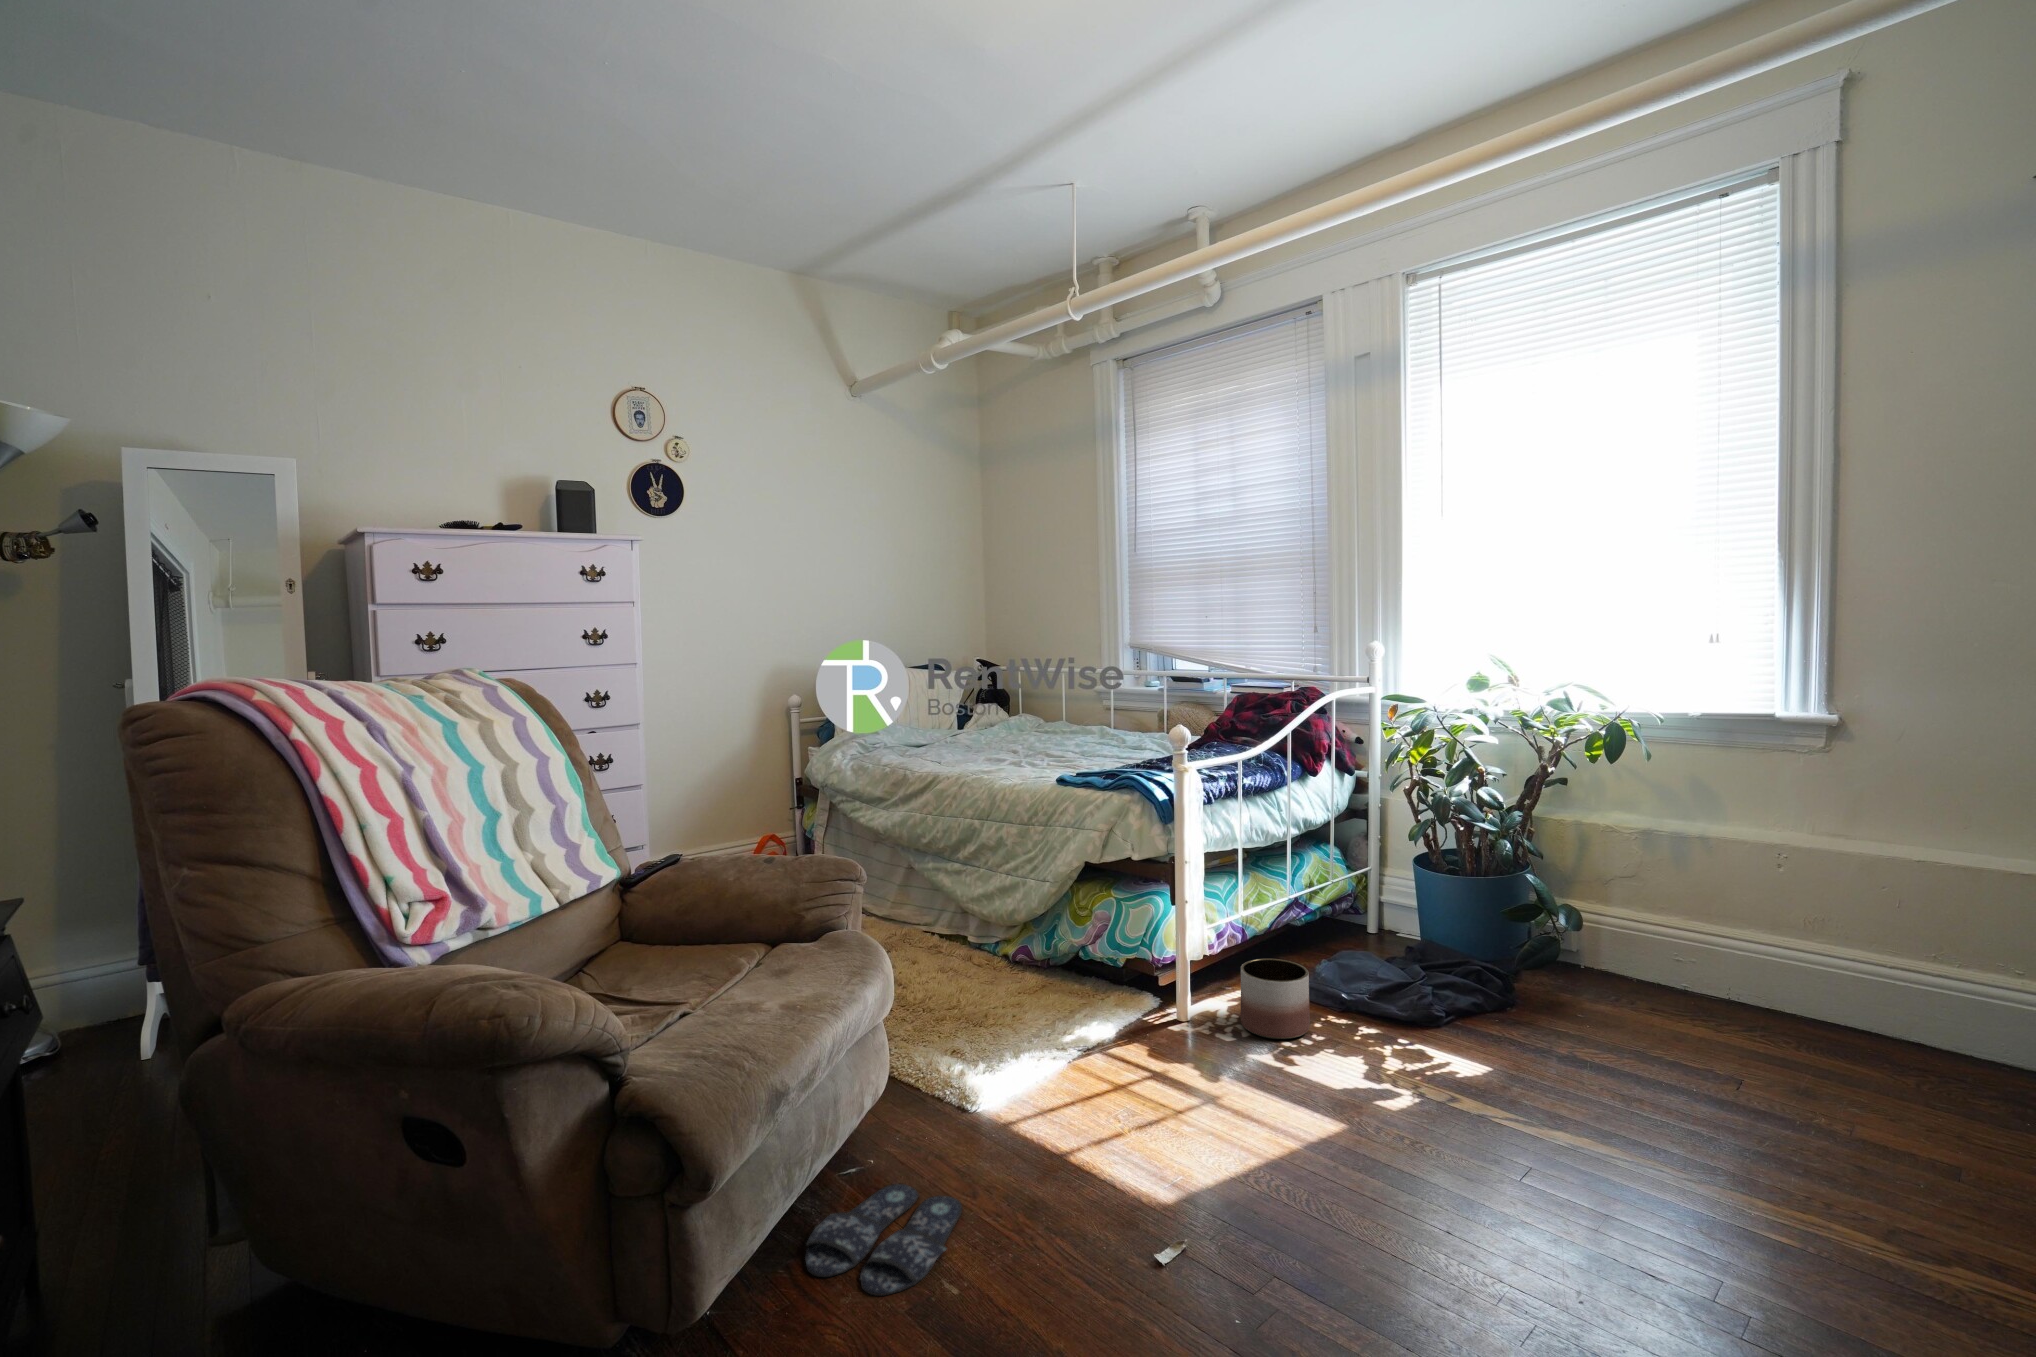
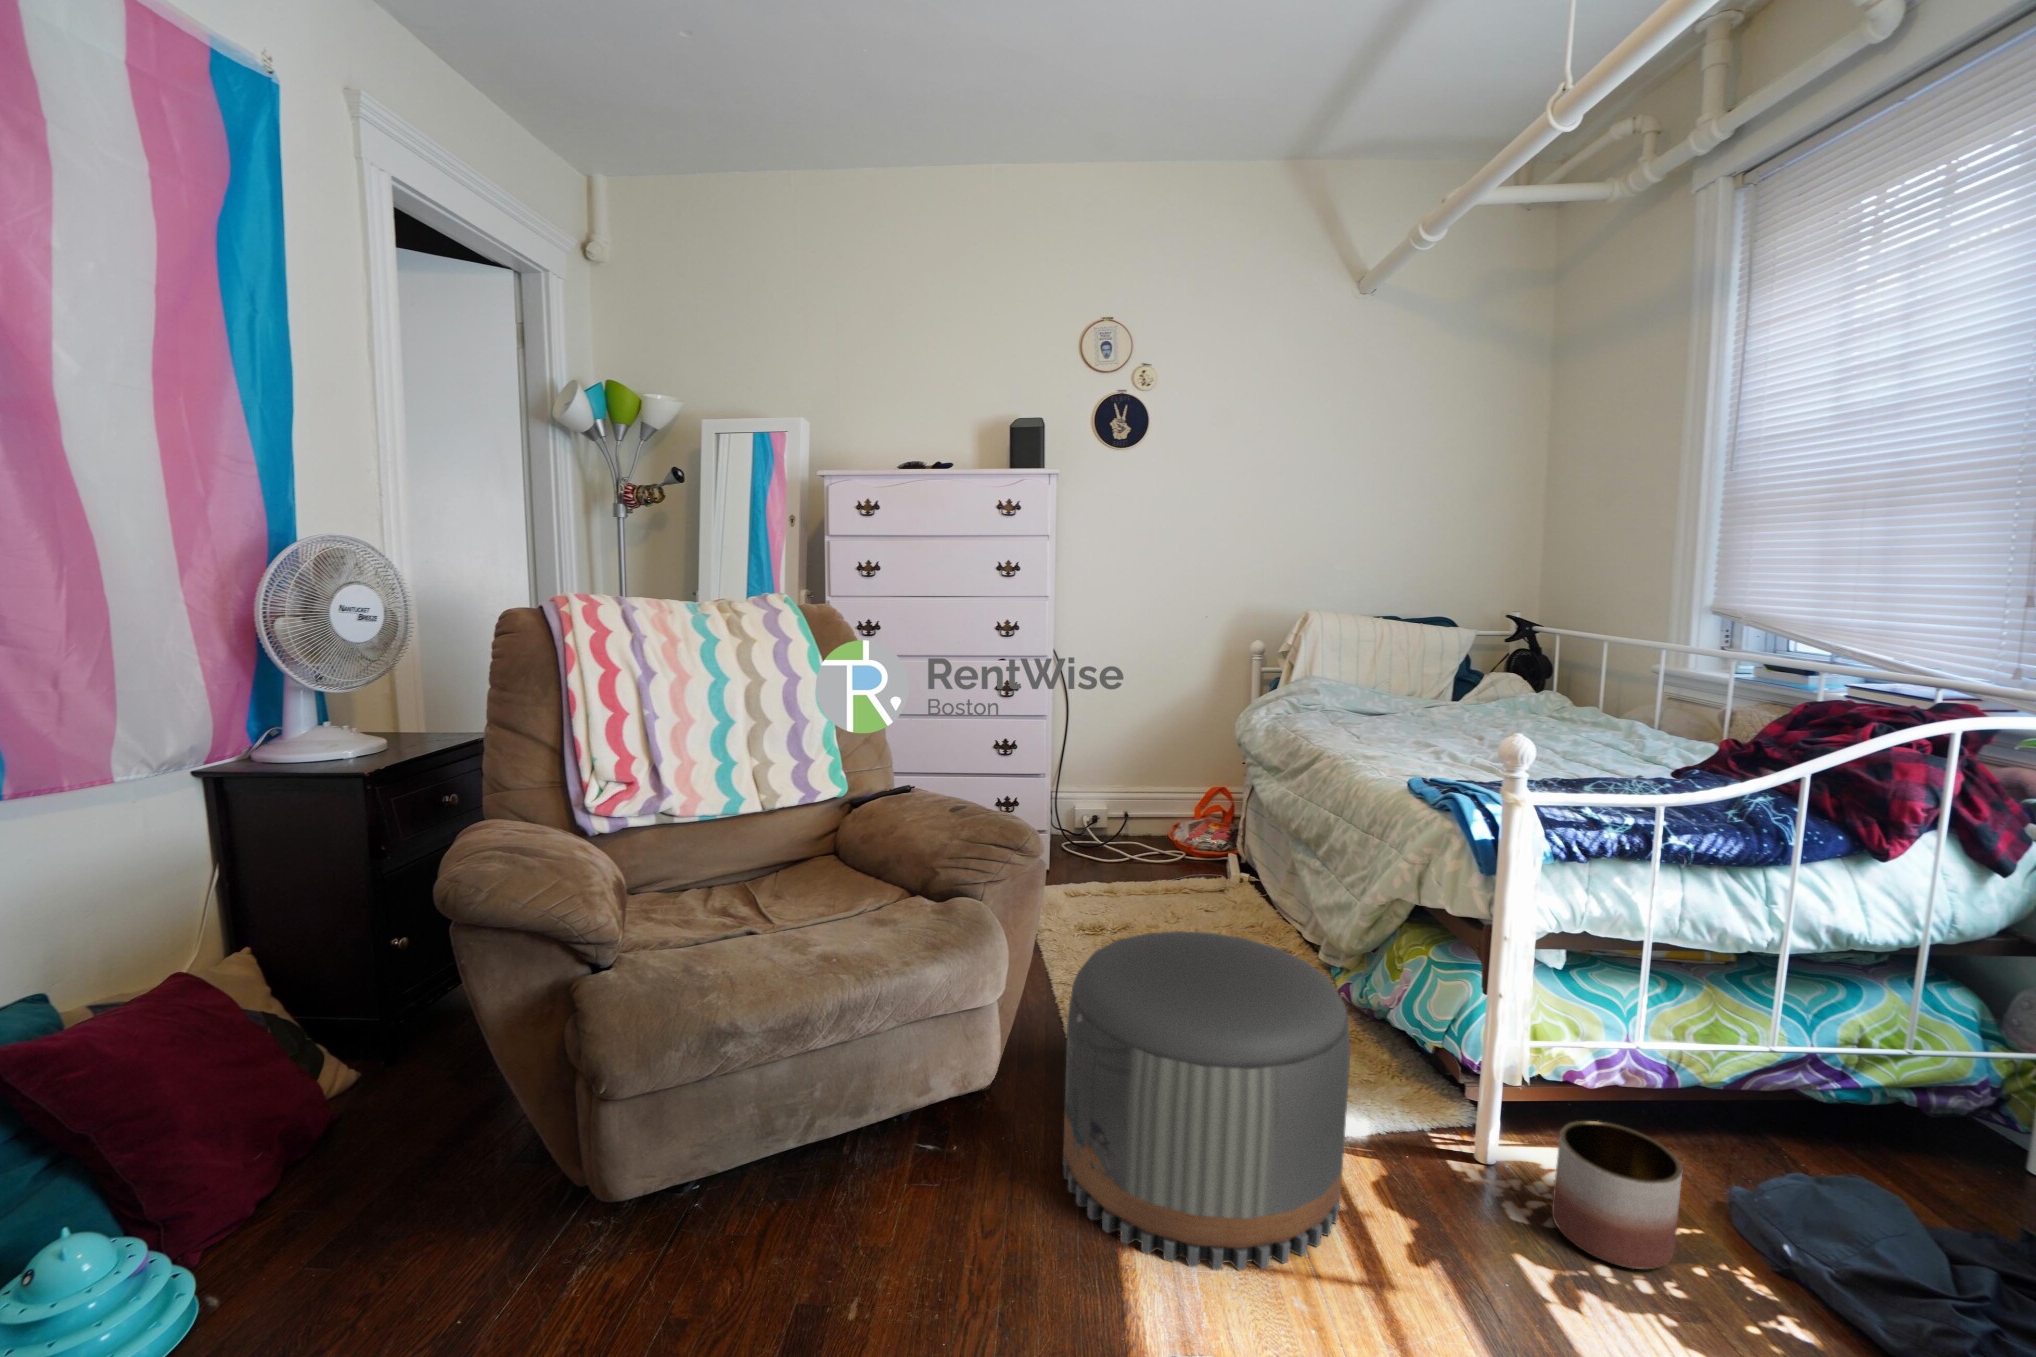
pouf: none [944,906,1164,1153] -> present [1063,931,1351,1271]
slippers: present [805,1184,962,1296] -> none [783,1178,964,1287]

